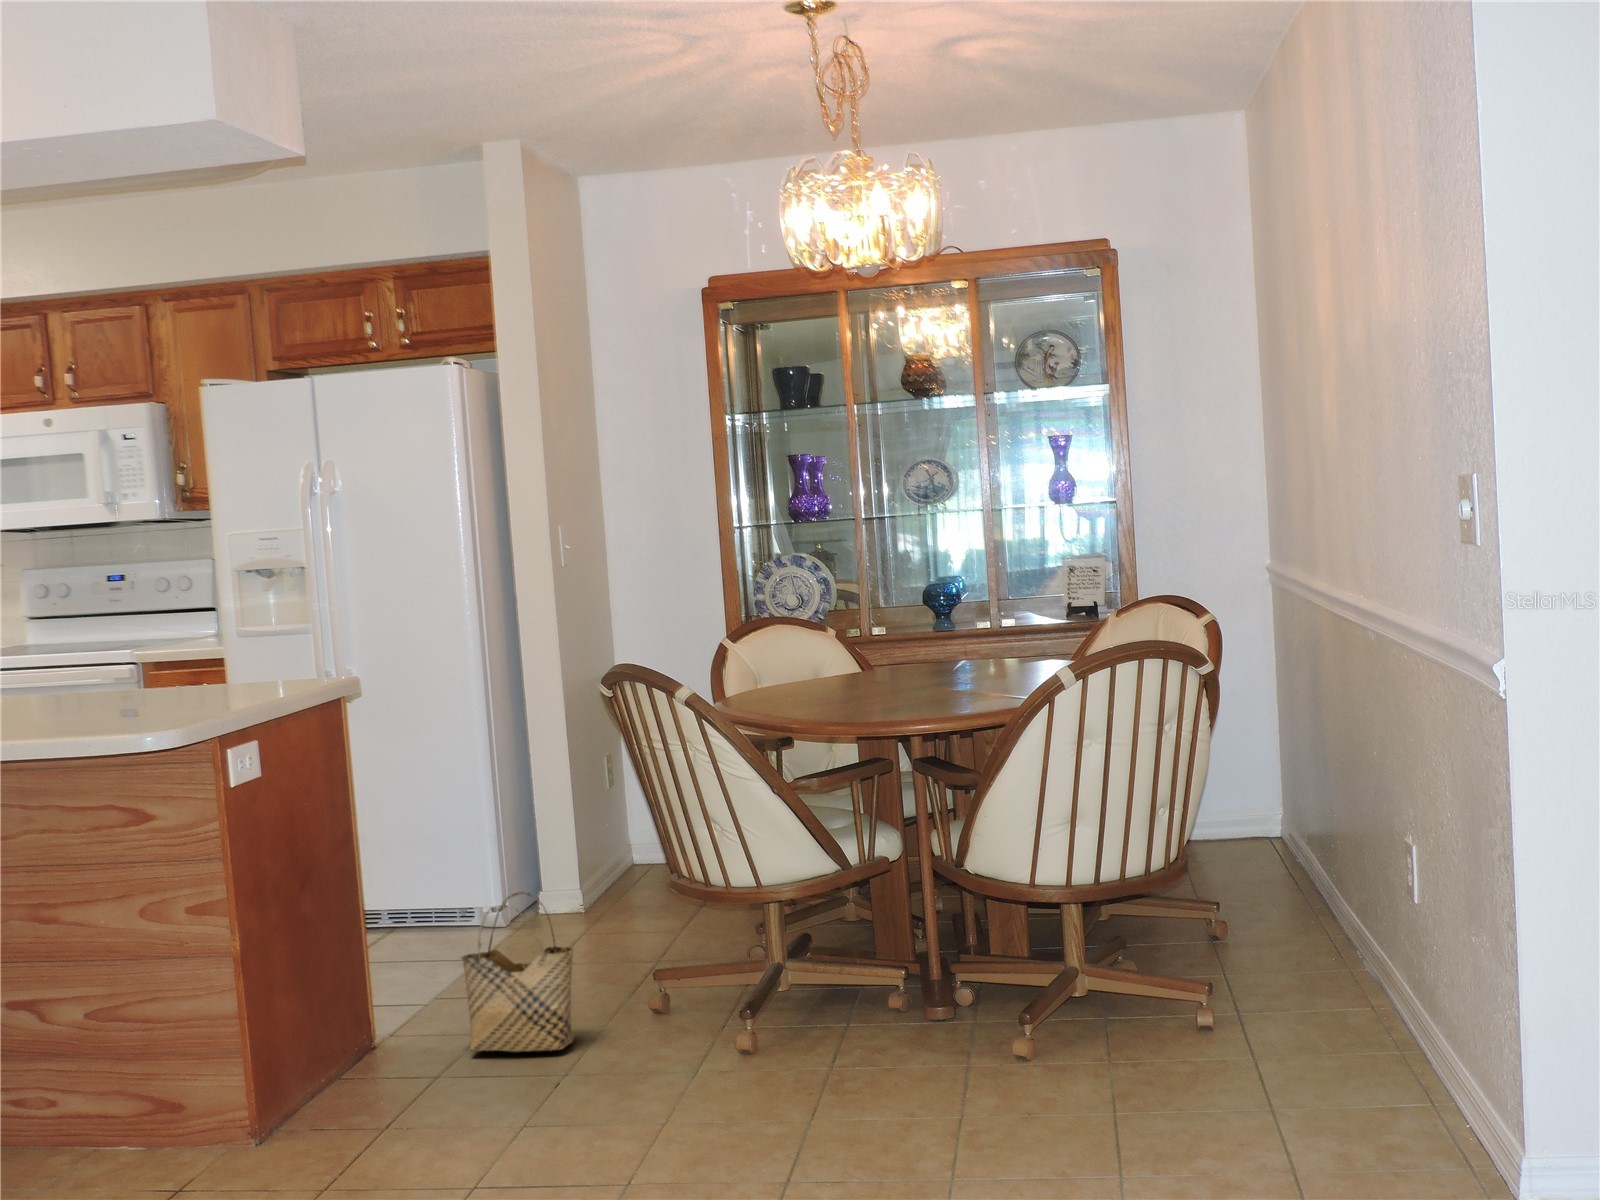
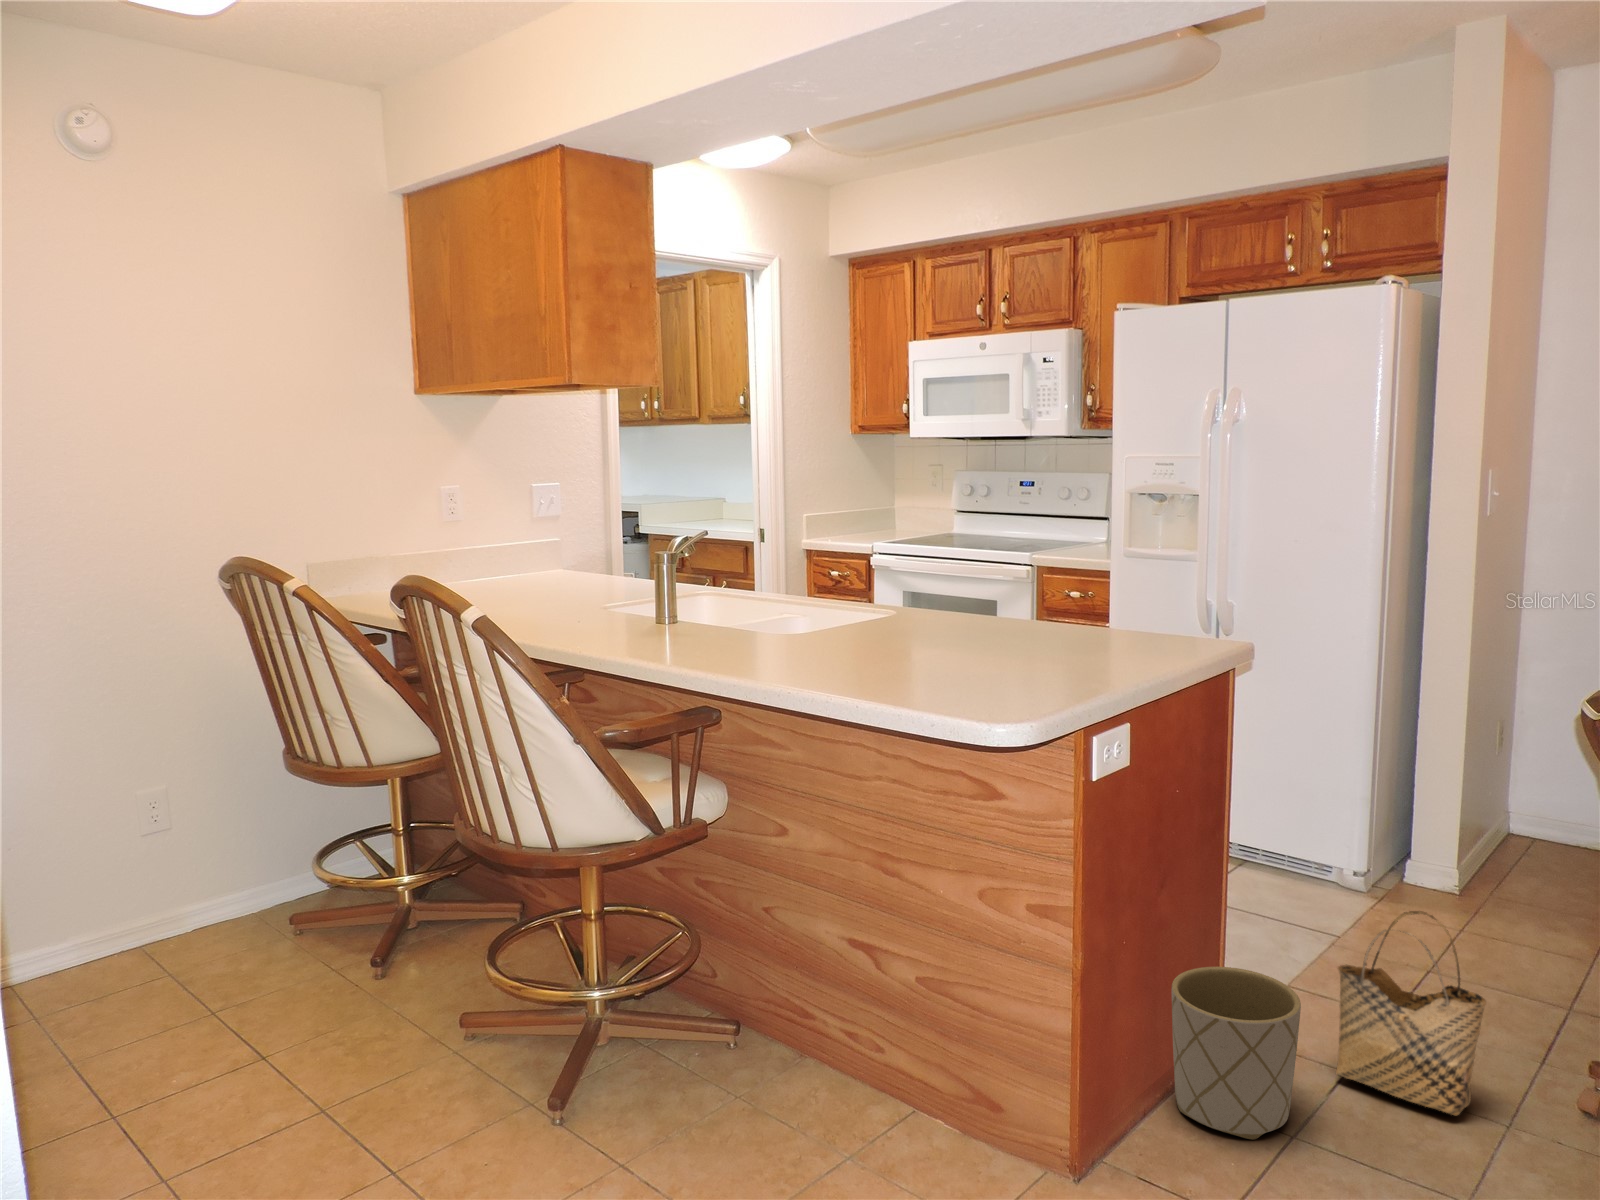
planter: none [316,974,430,1114] -> present [1172,967,1301,1140]

